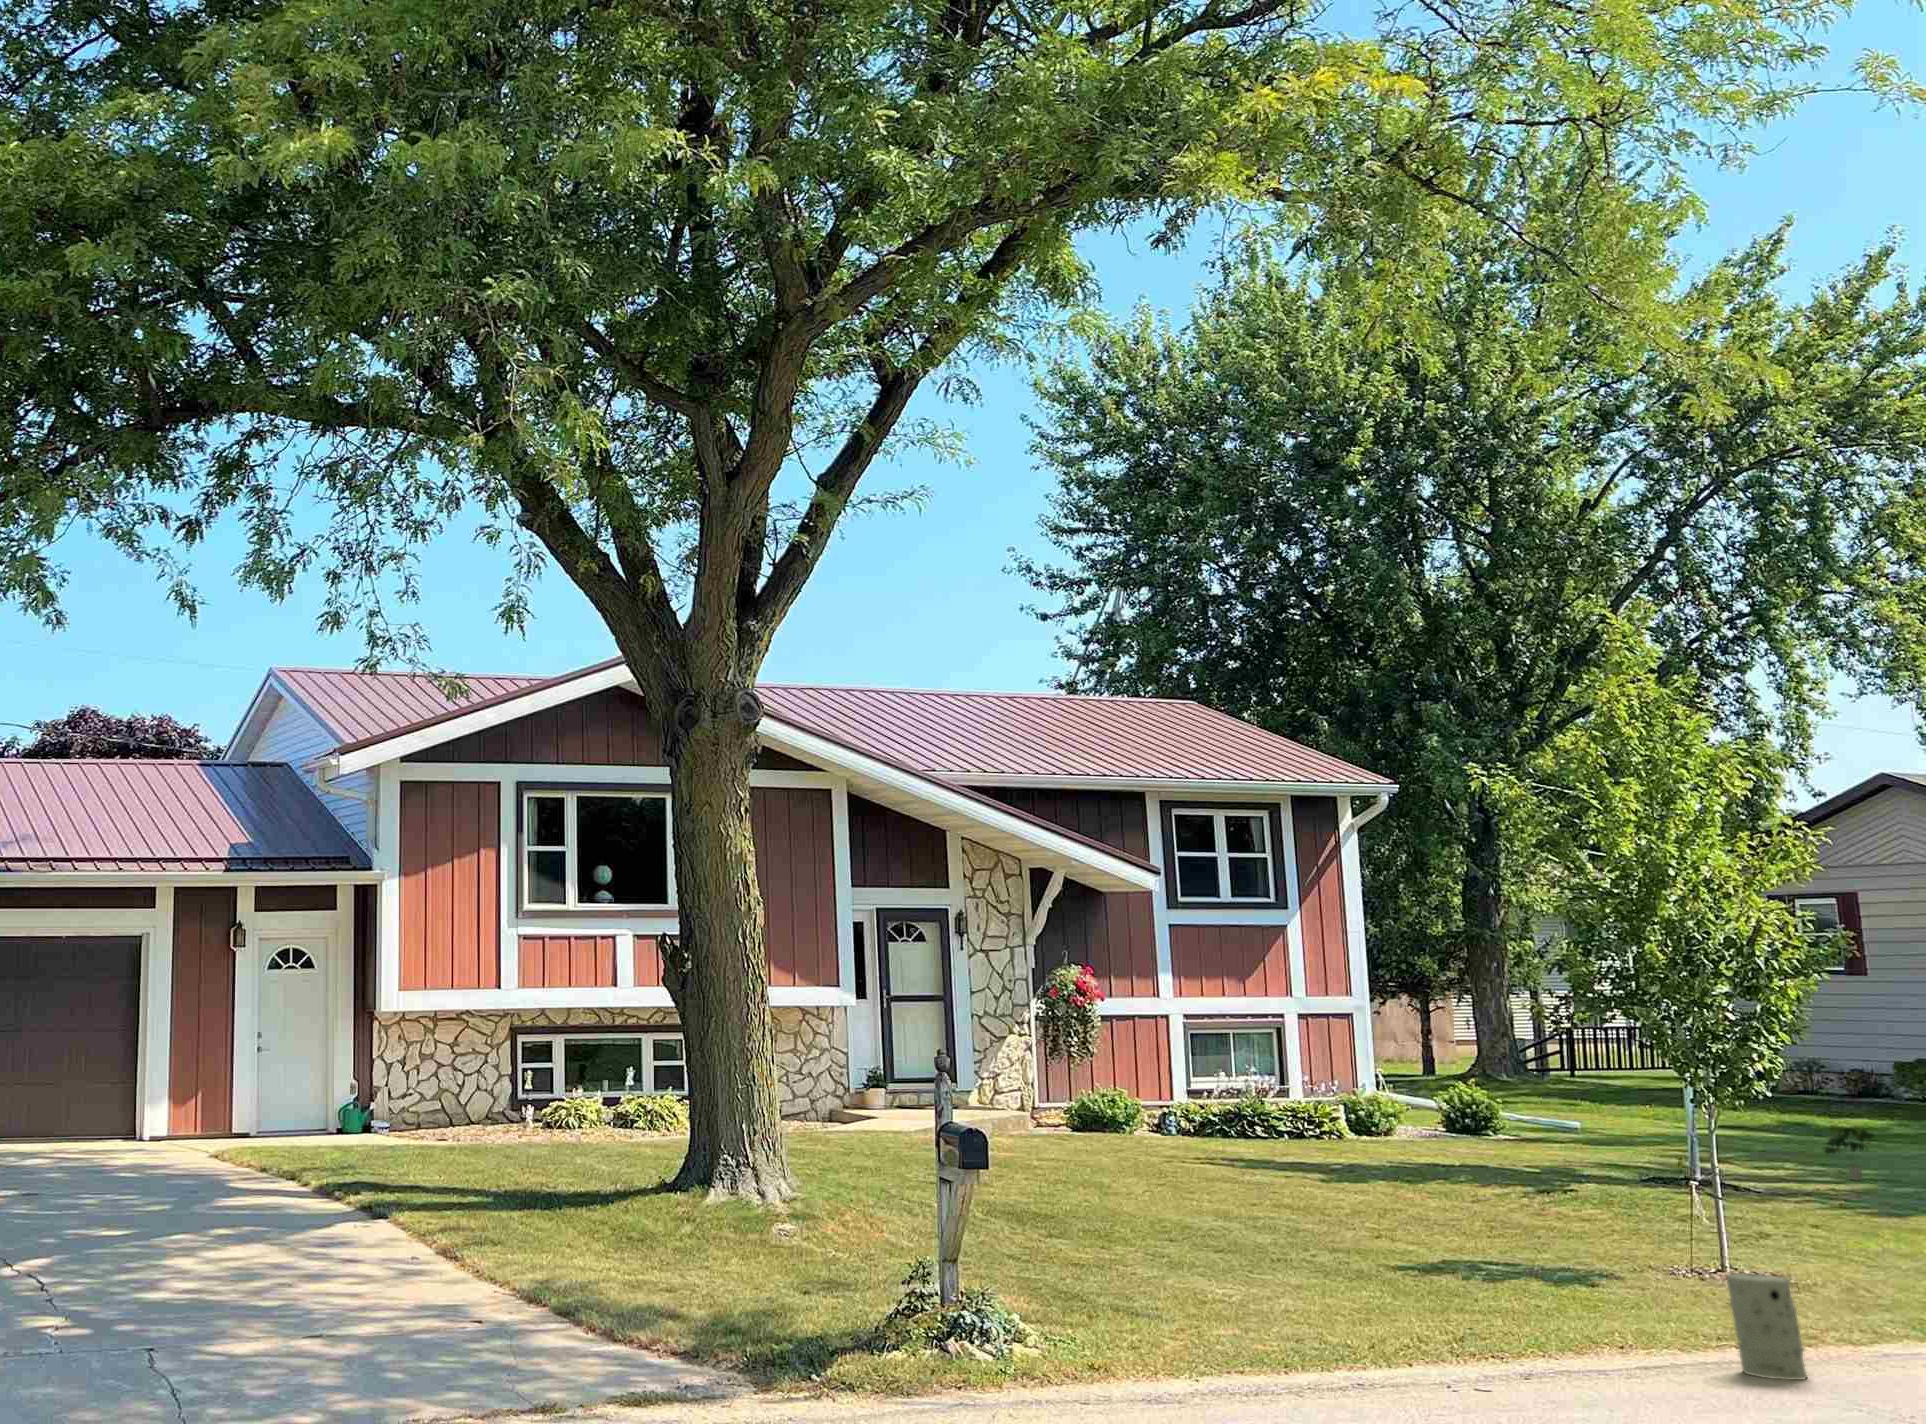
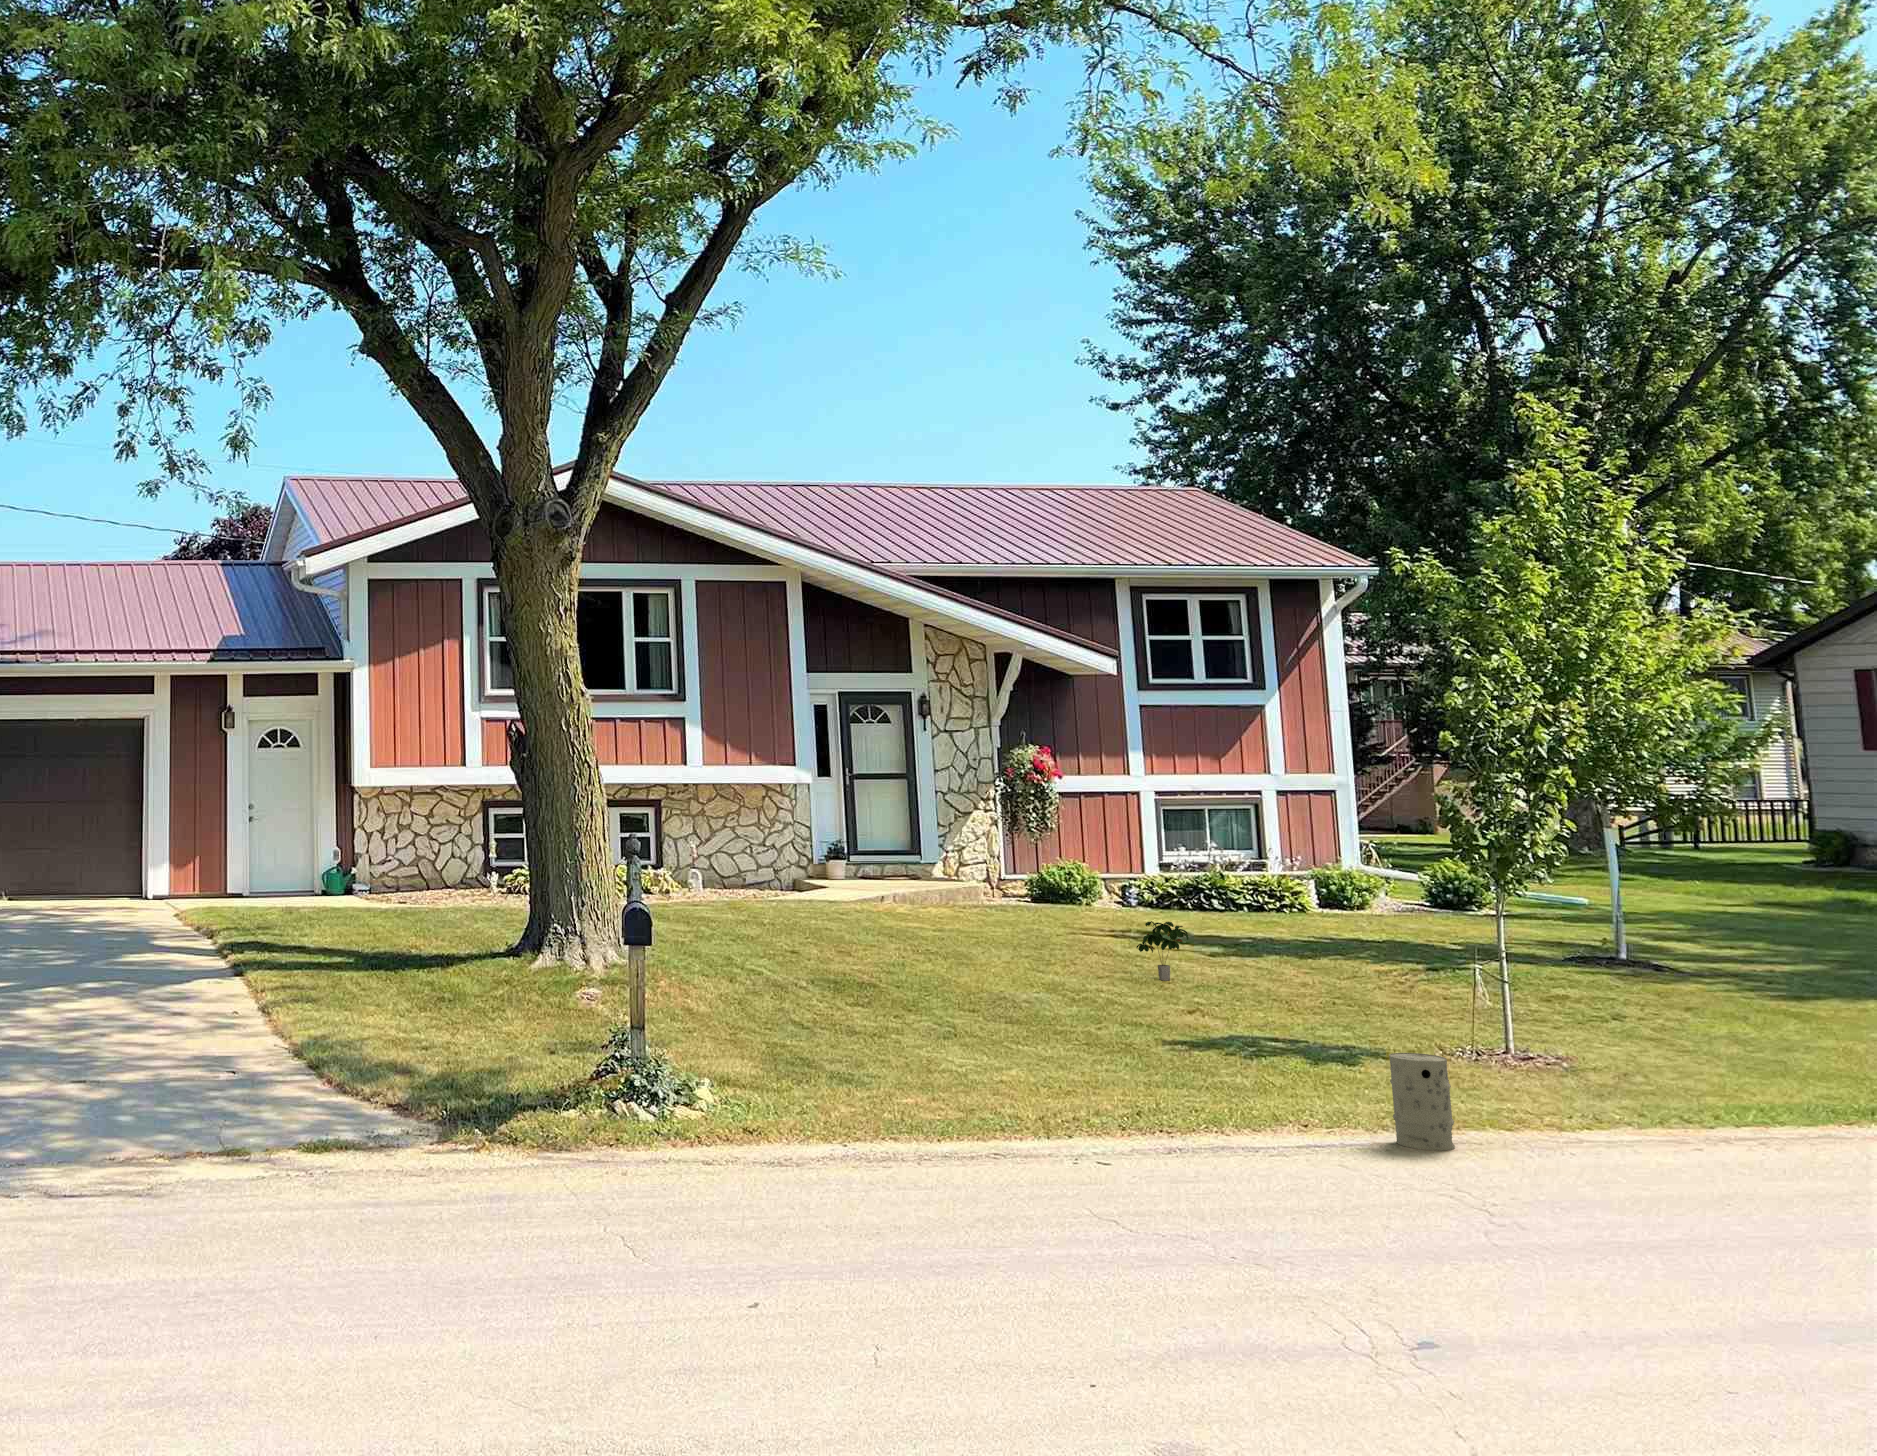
potted plant: present [1824,1126,1874,1181] -> present [1136,921,1189,981]

